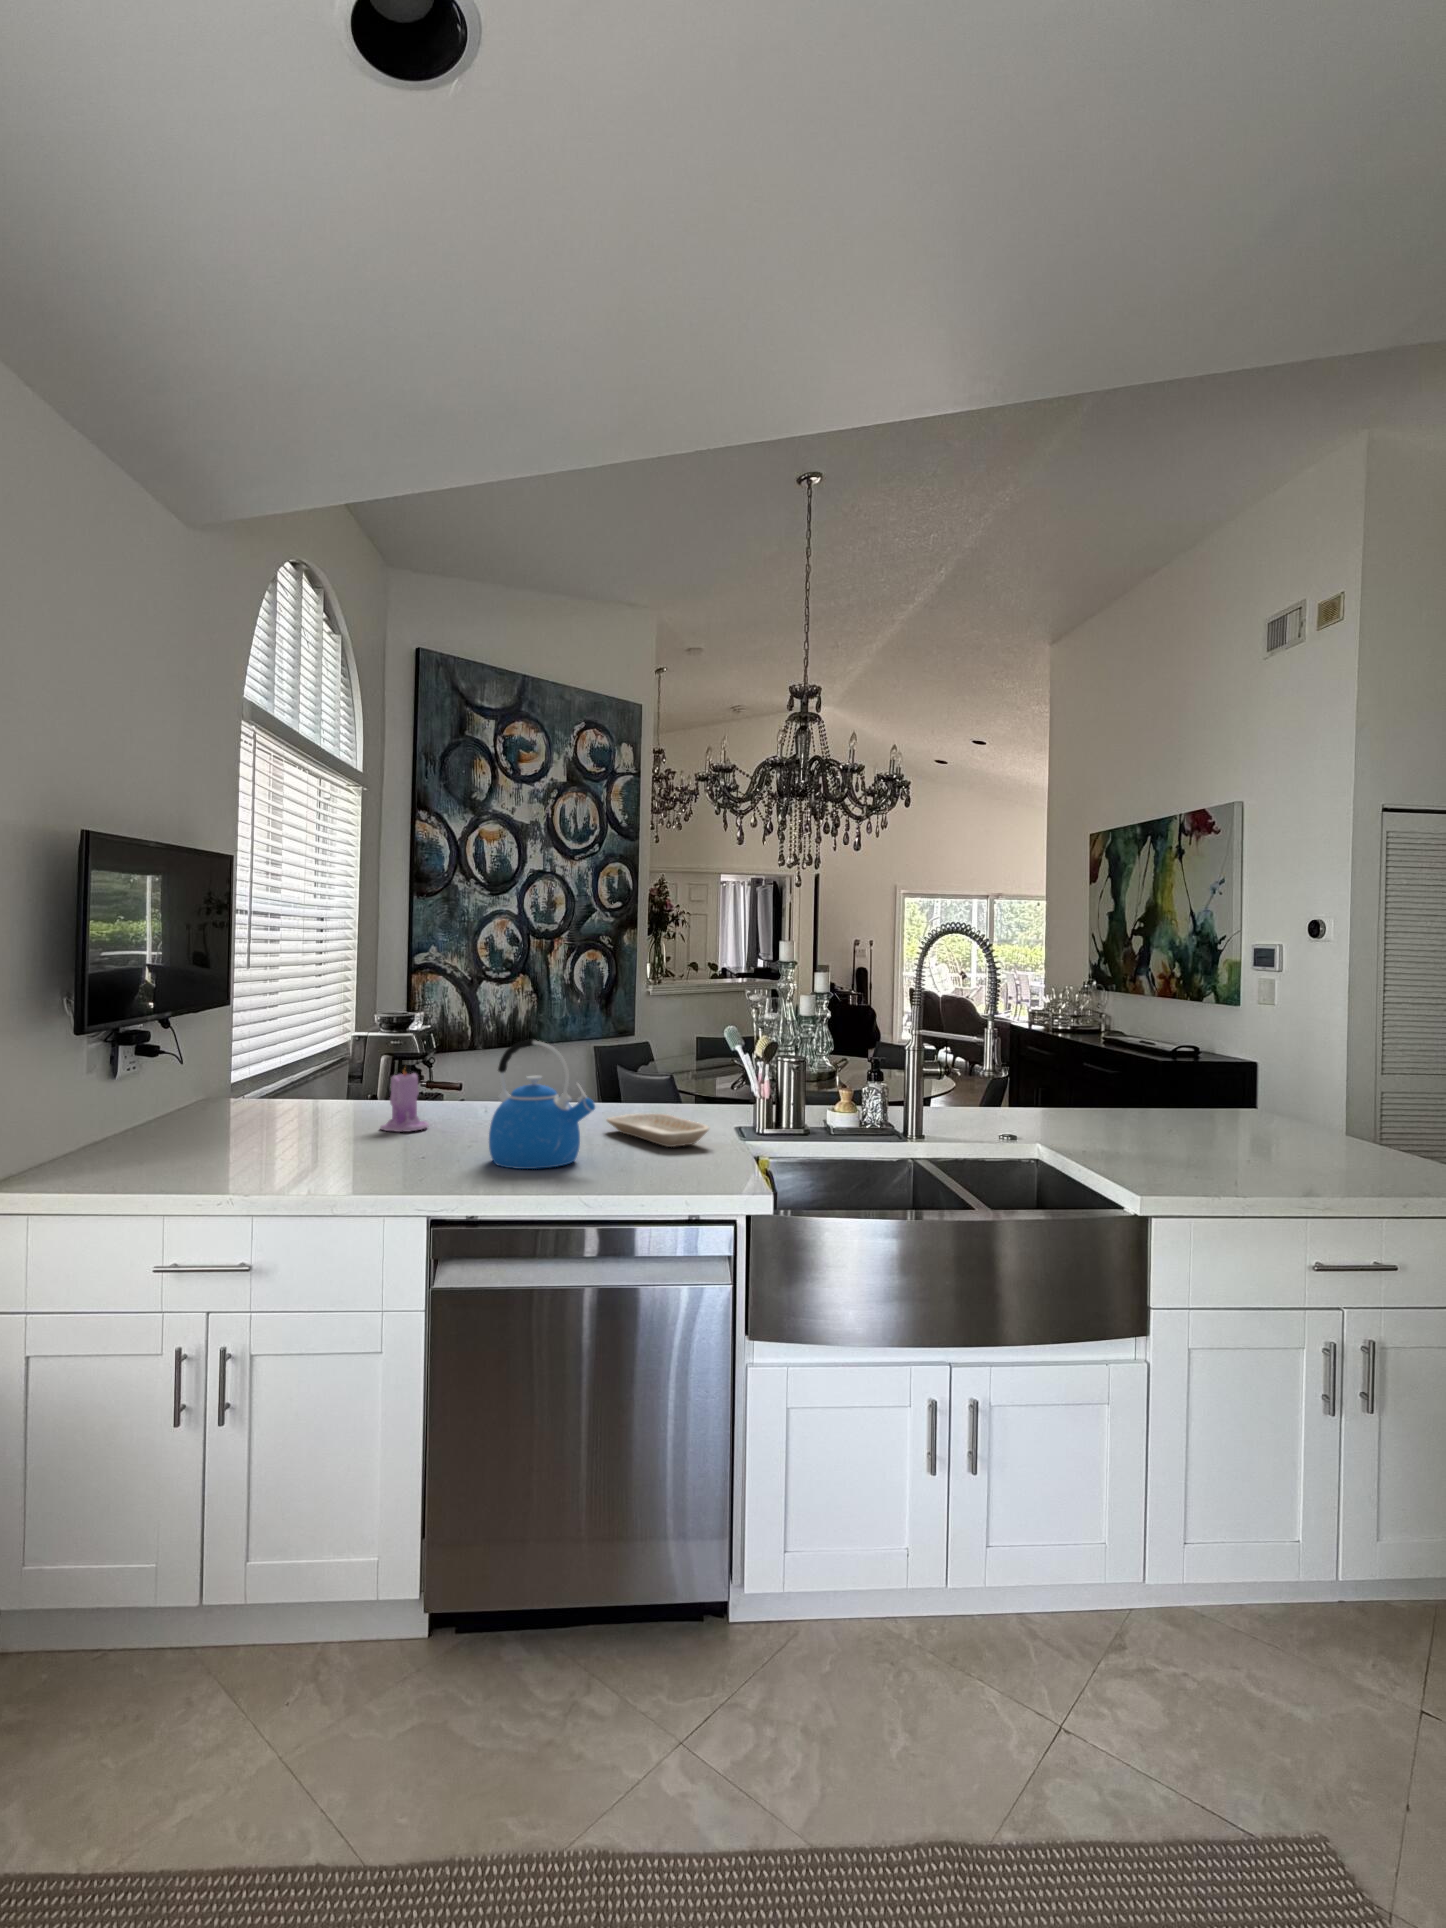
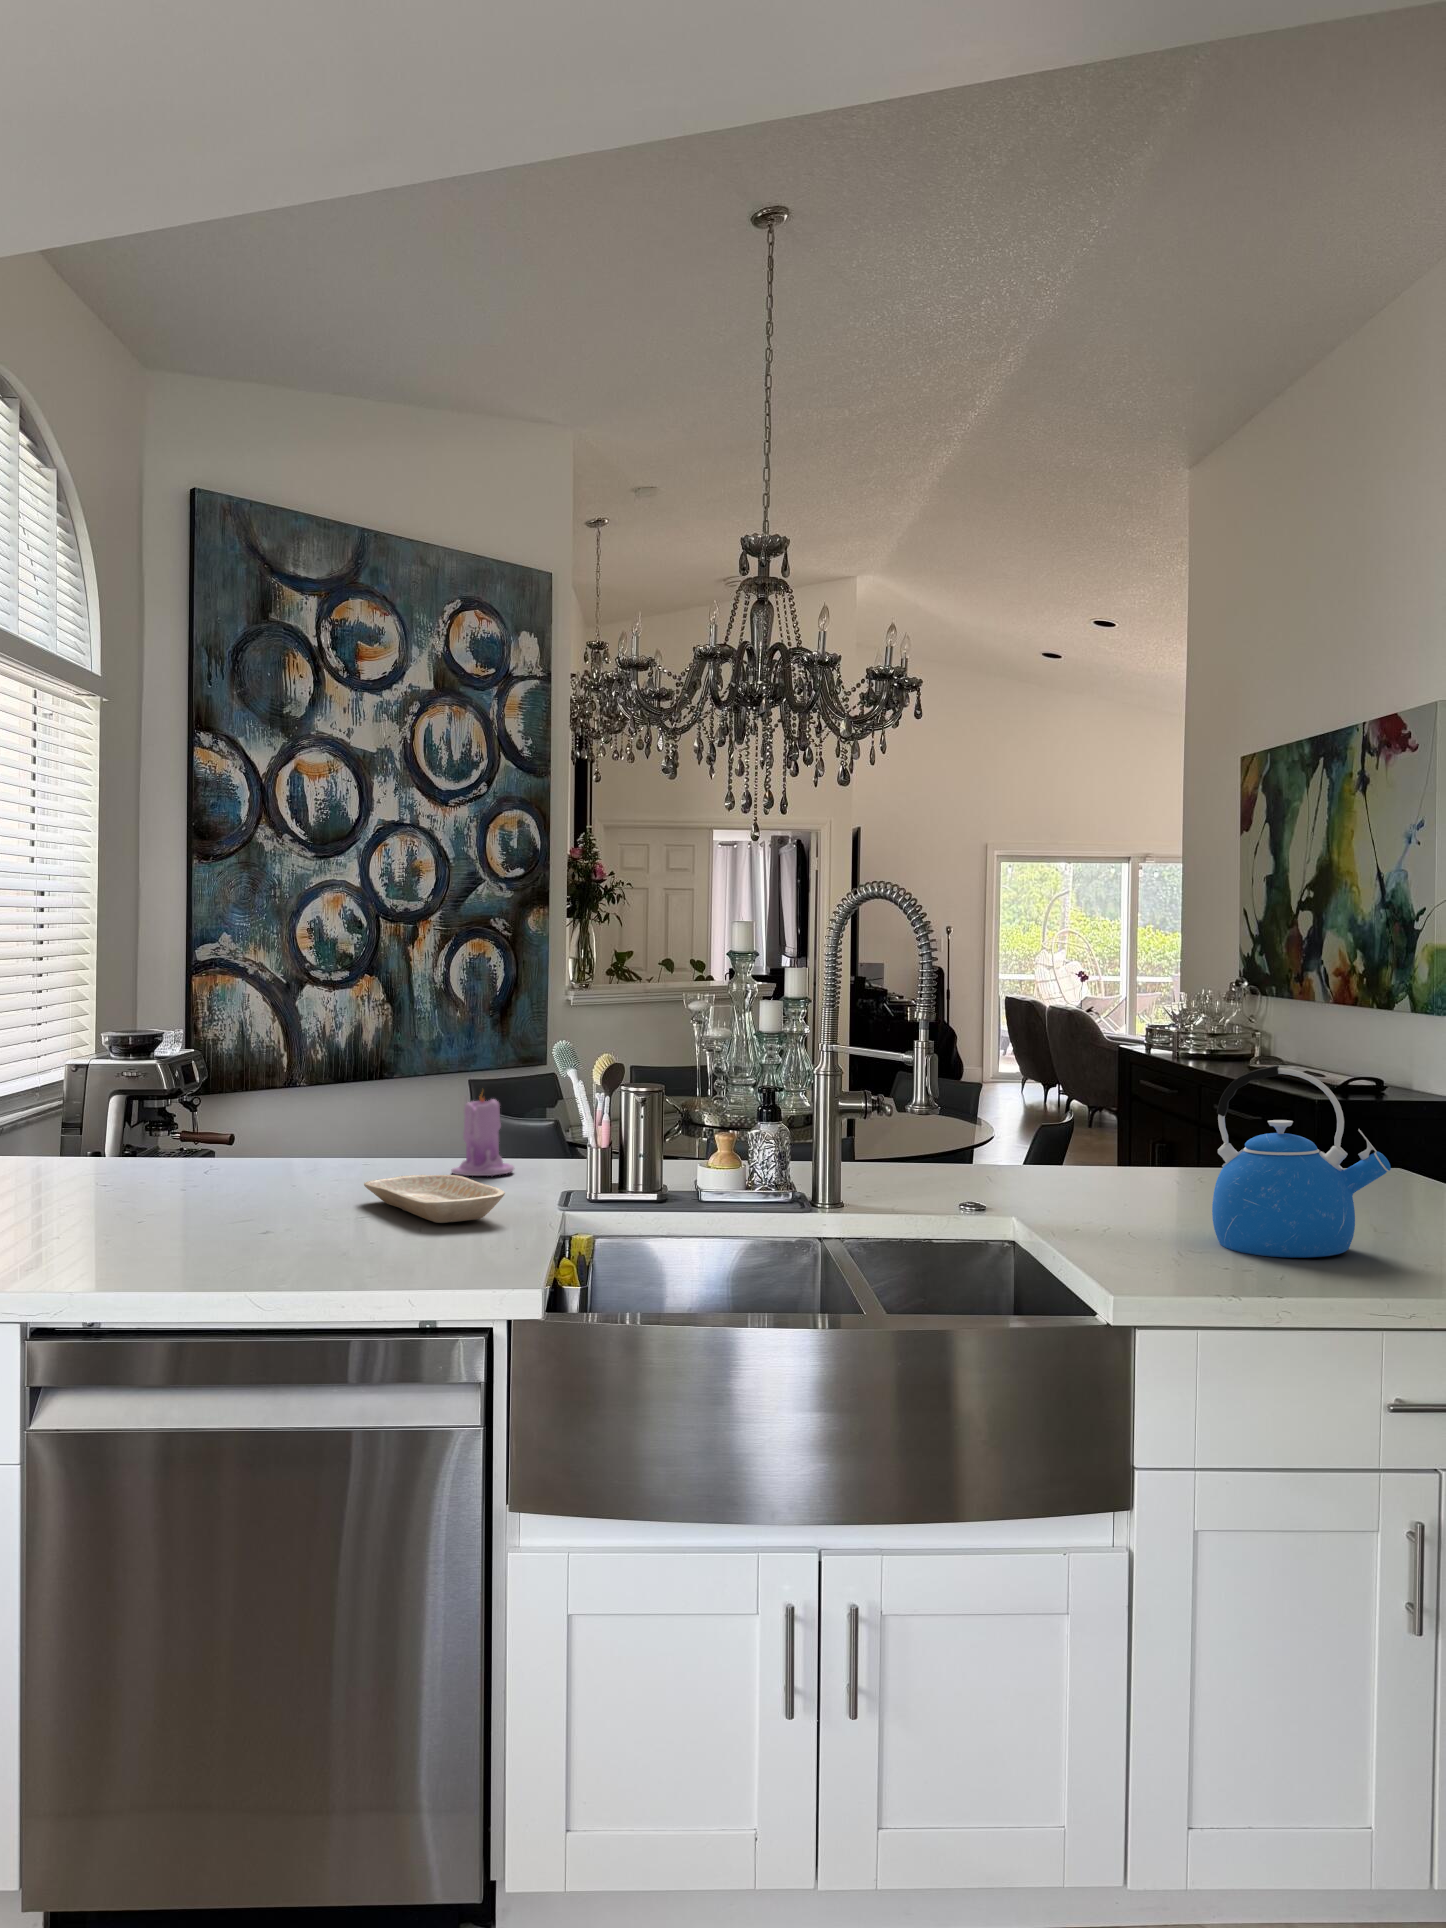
kettle: present [489,1039,595,1169] -> present [1212,1065,1391,1258]
candle: present [380,1071,429,1132] -> present [452,1094,514,1176]

